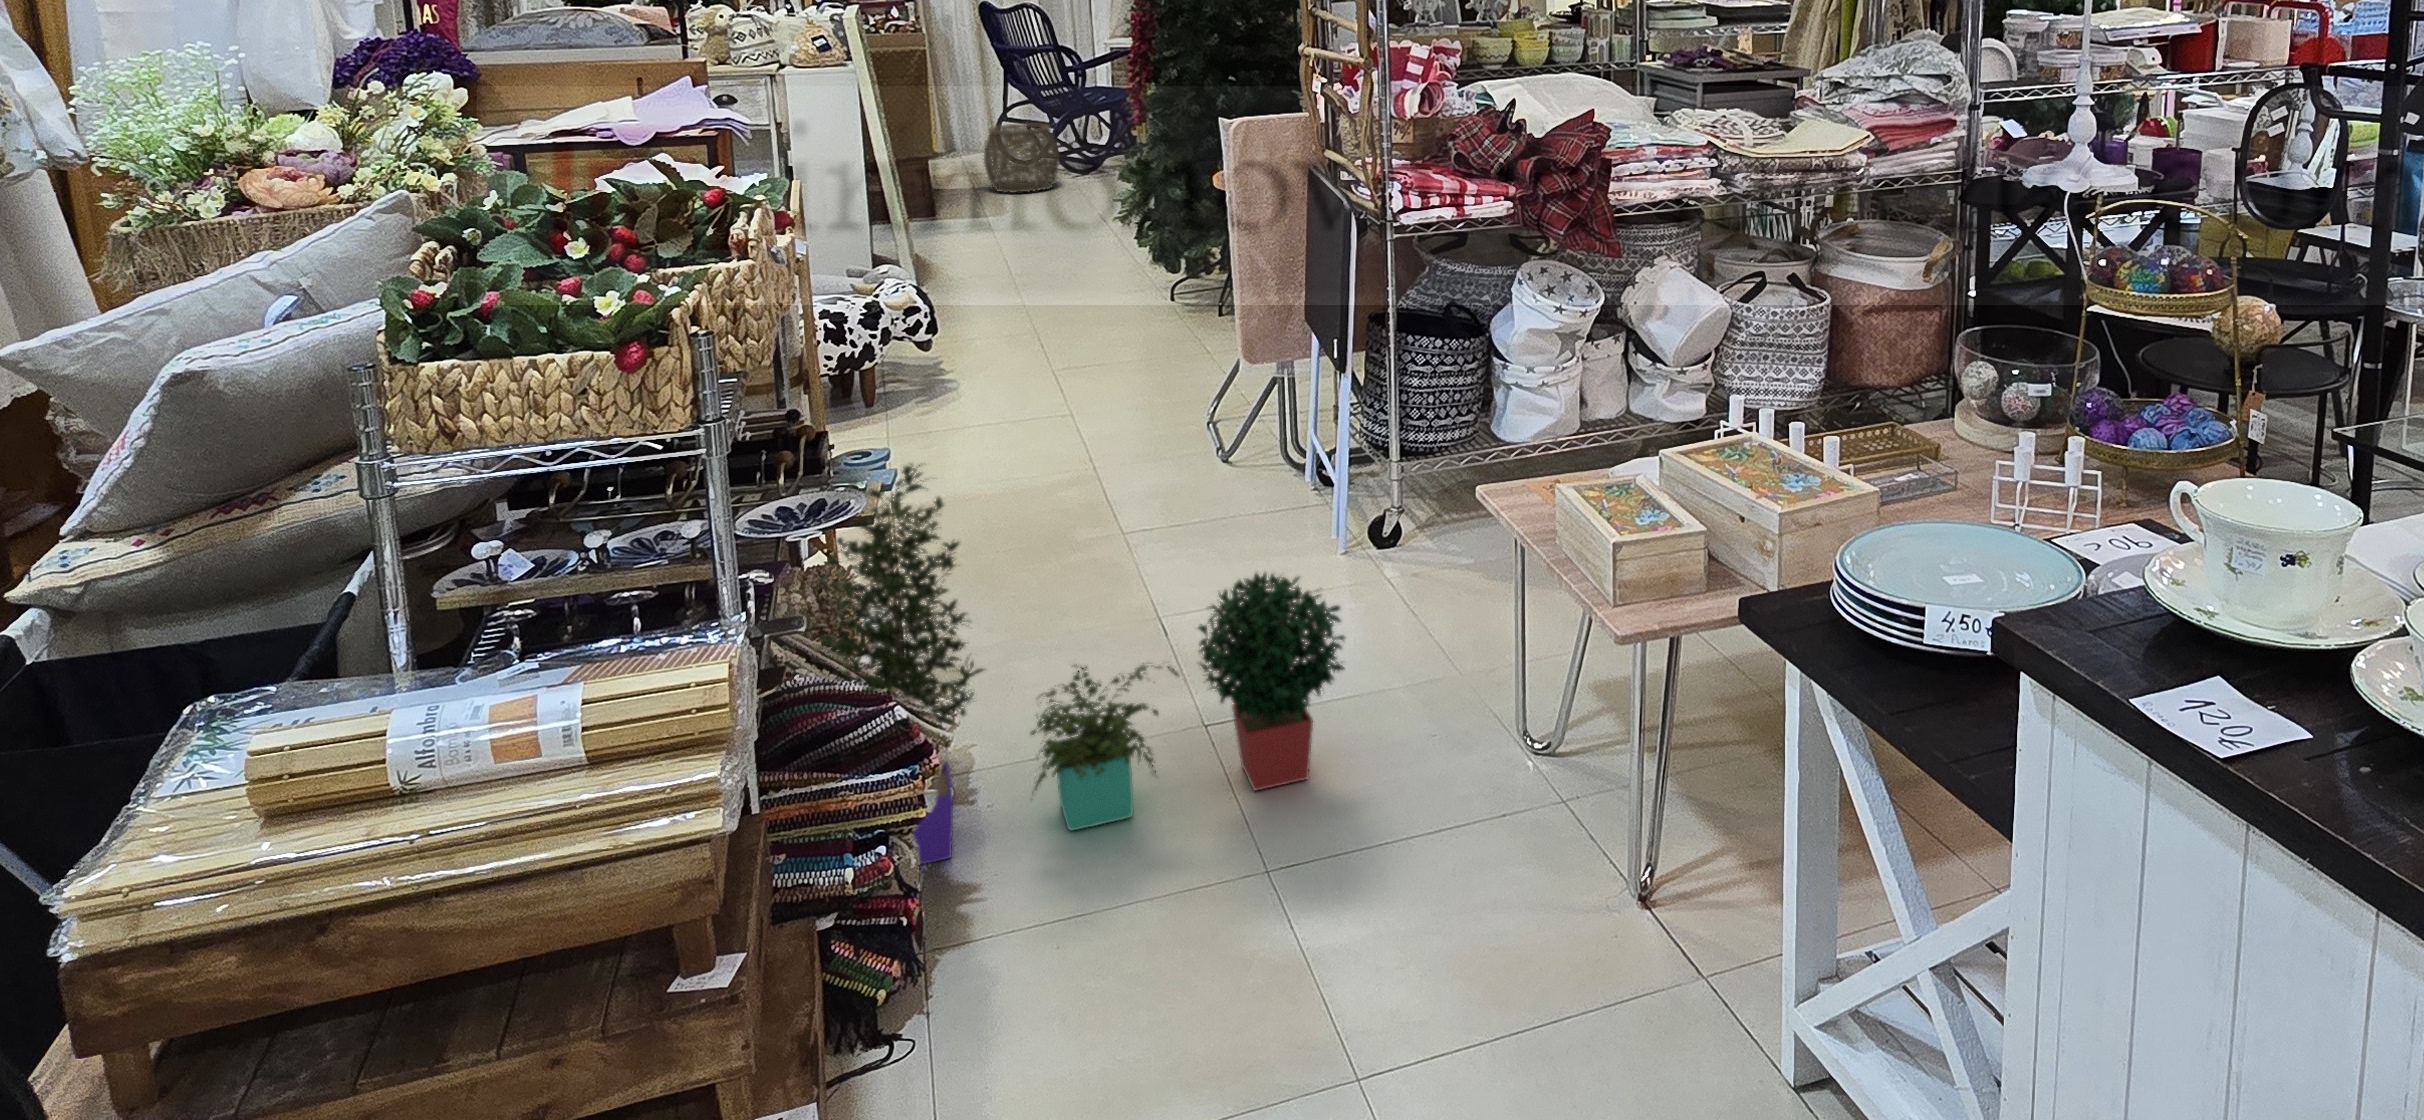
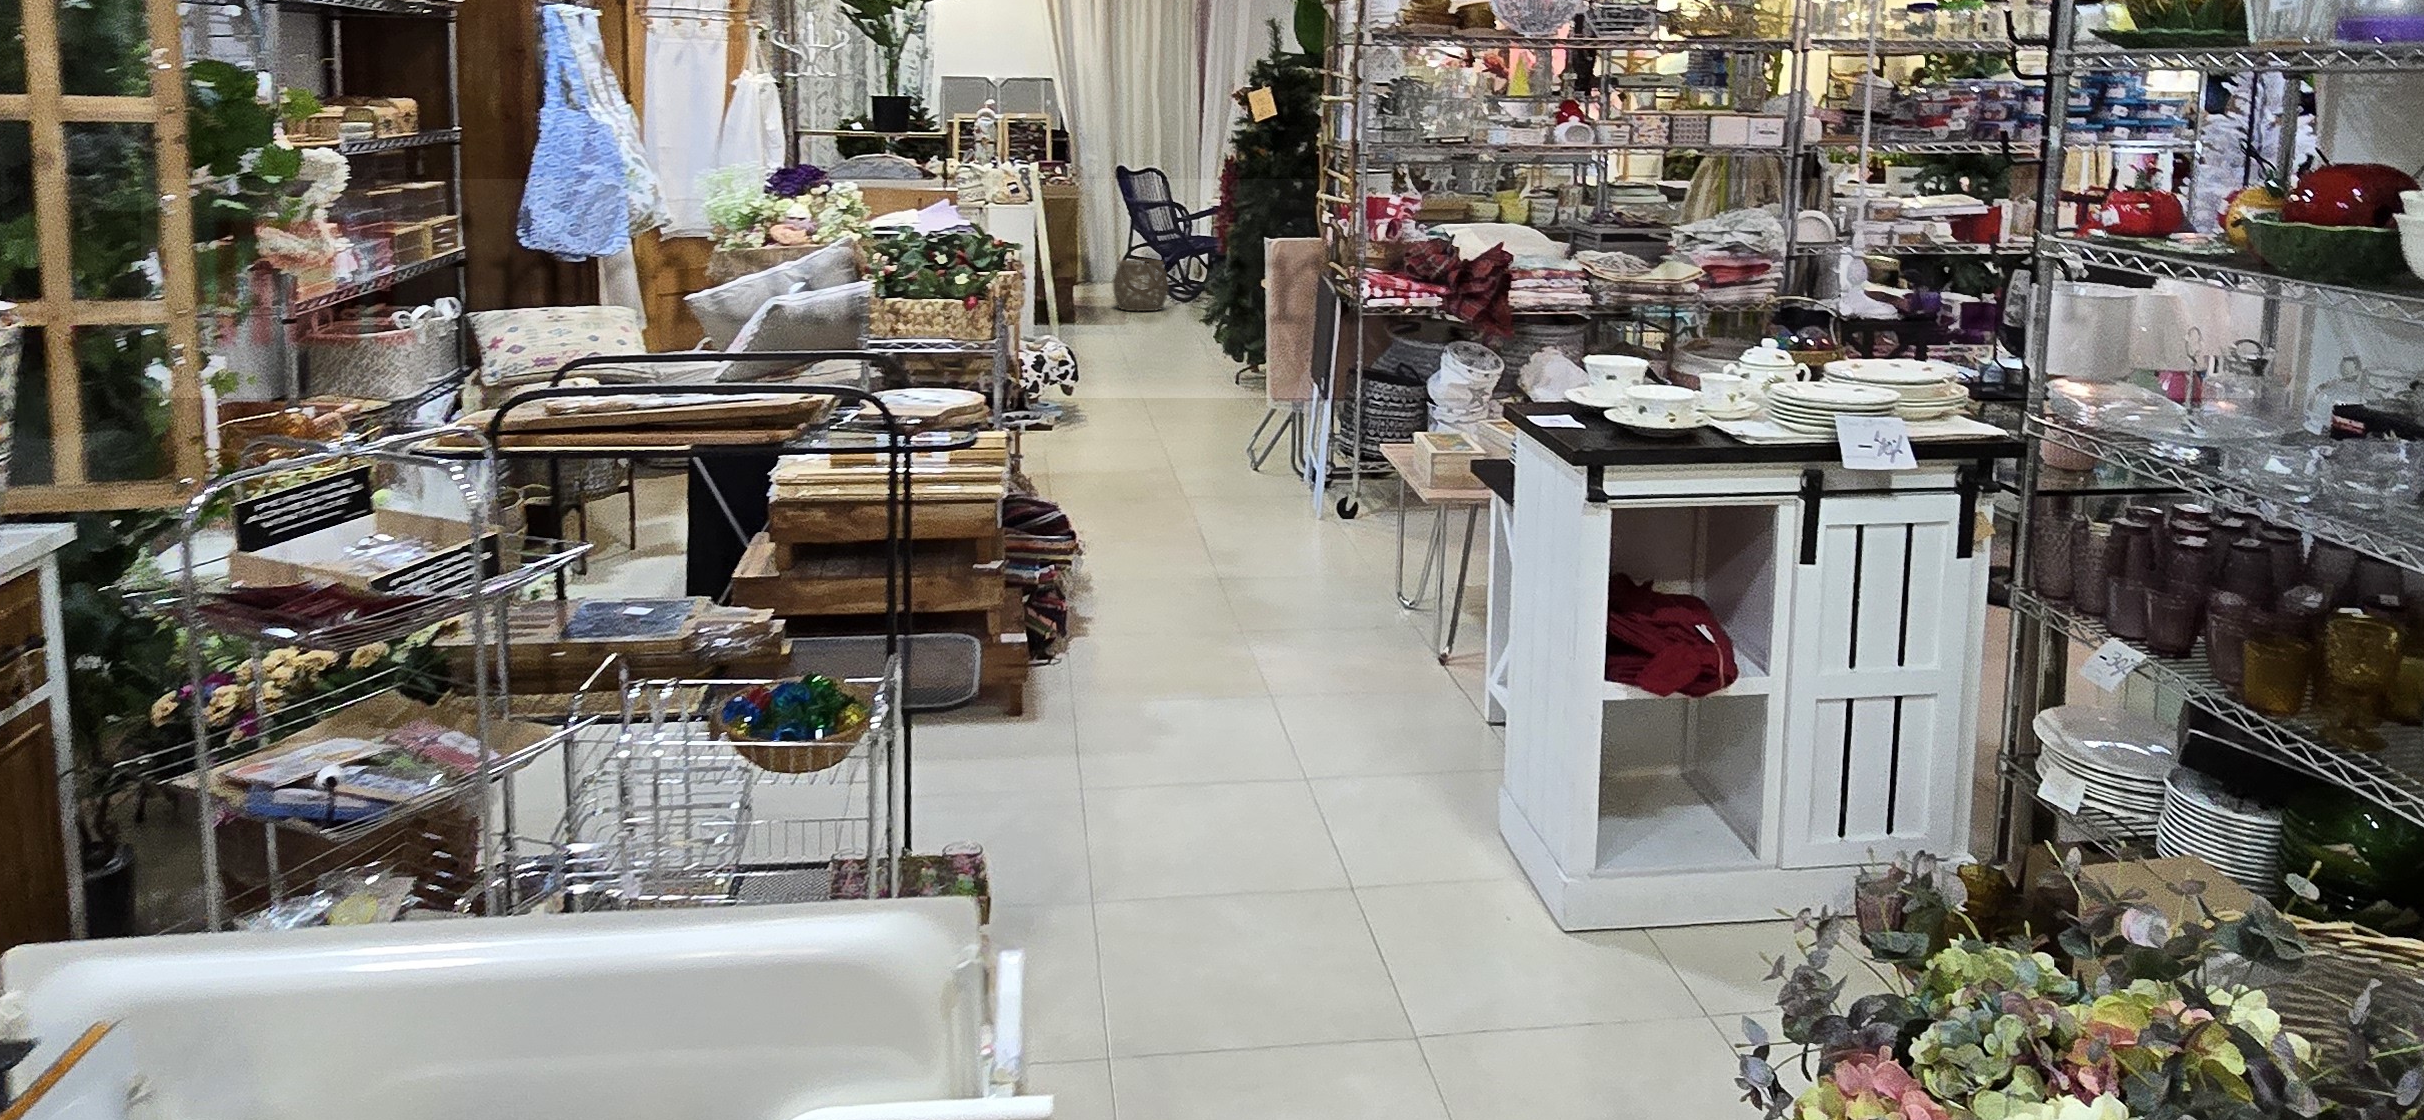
potted plant: present [811,463,1345,864] -> none [1020,393,1301,609]

